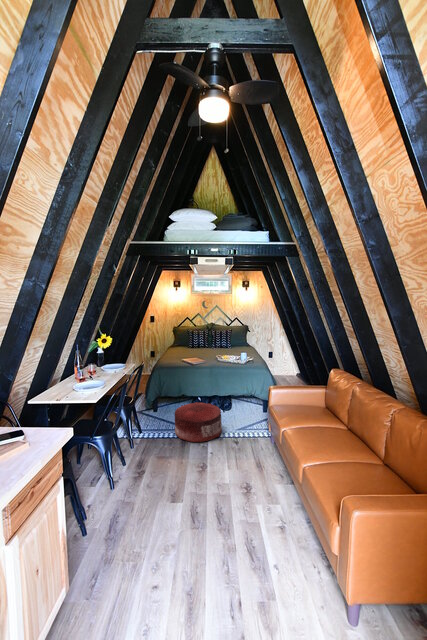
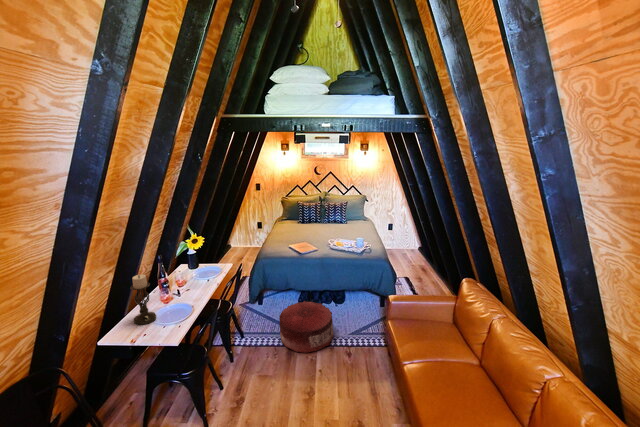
candle holder: none [57,353,76,395] -> present [130,274,157,325]

